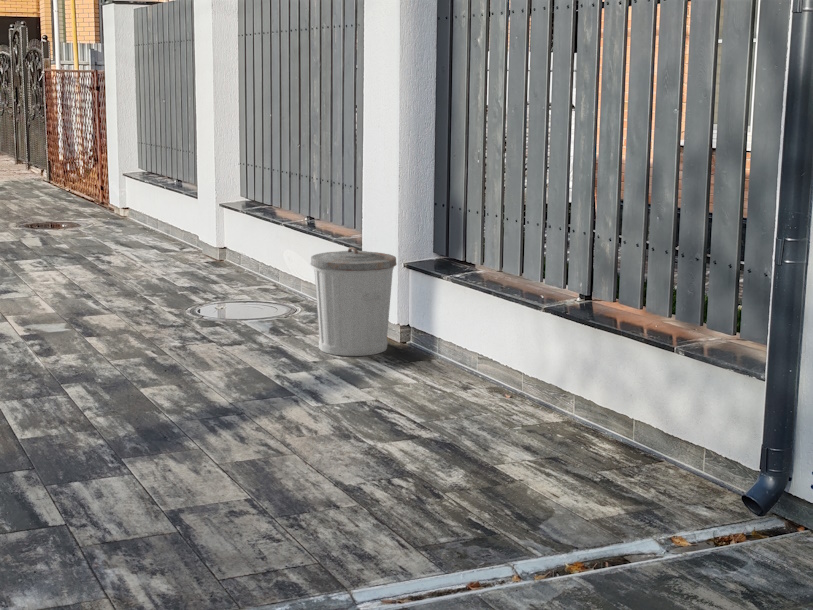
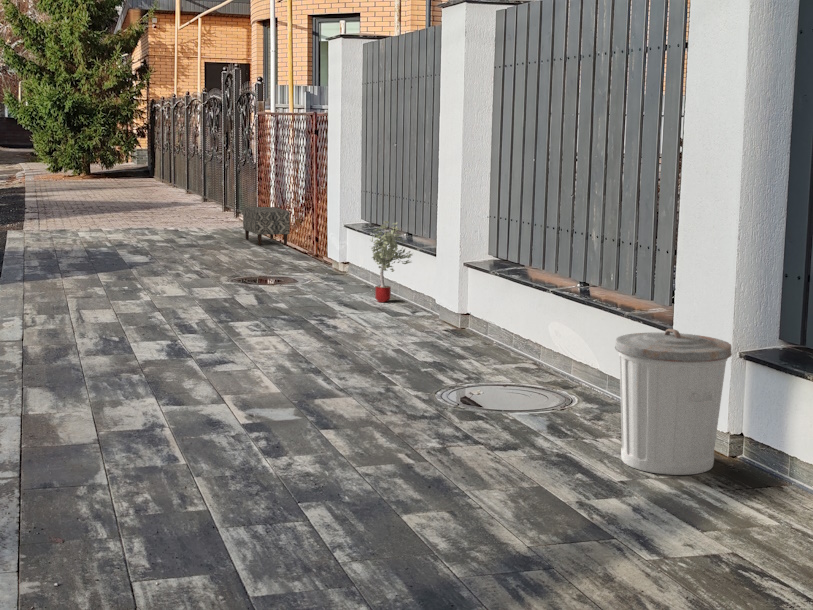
bench: none [32,159,77,195] -> present [243,207,290,245]
potted tree: none [141,169,181,241] -> present [372,221,412,302]

